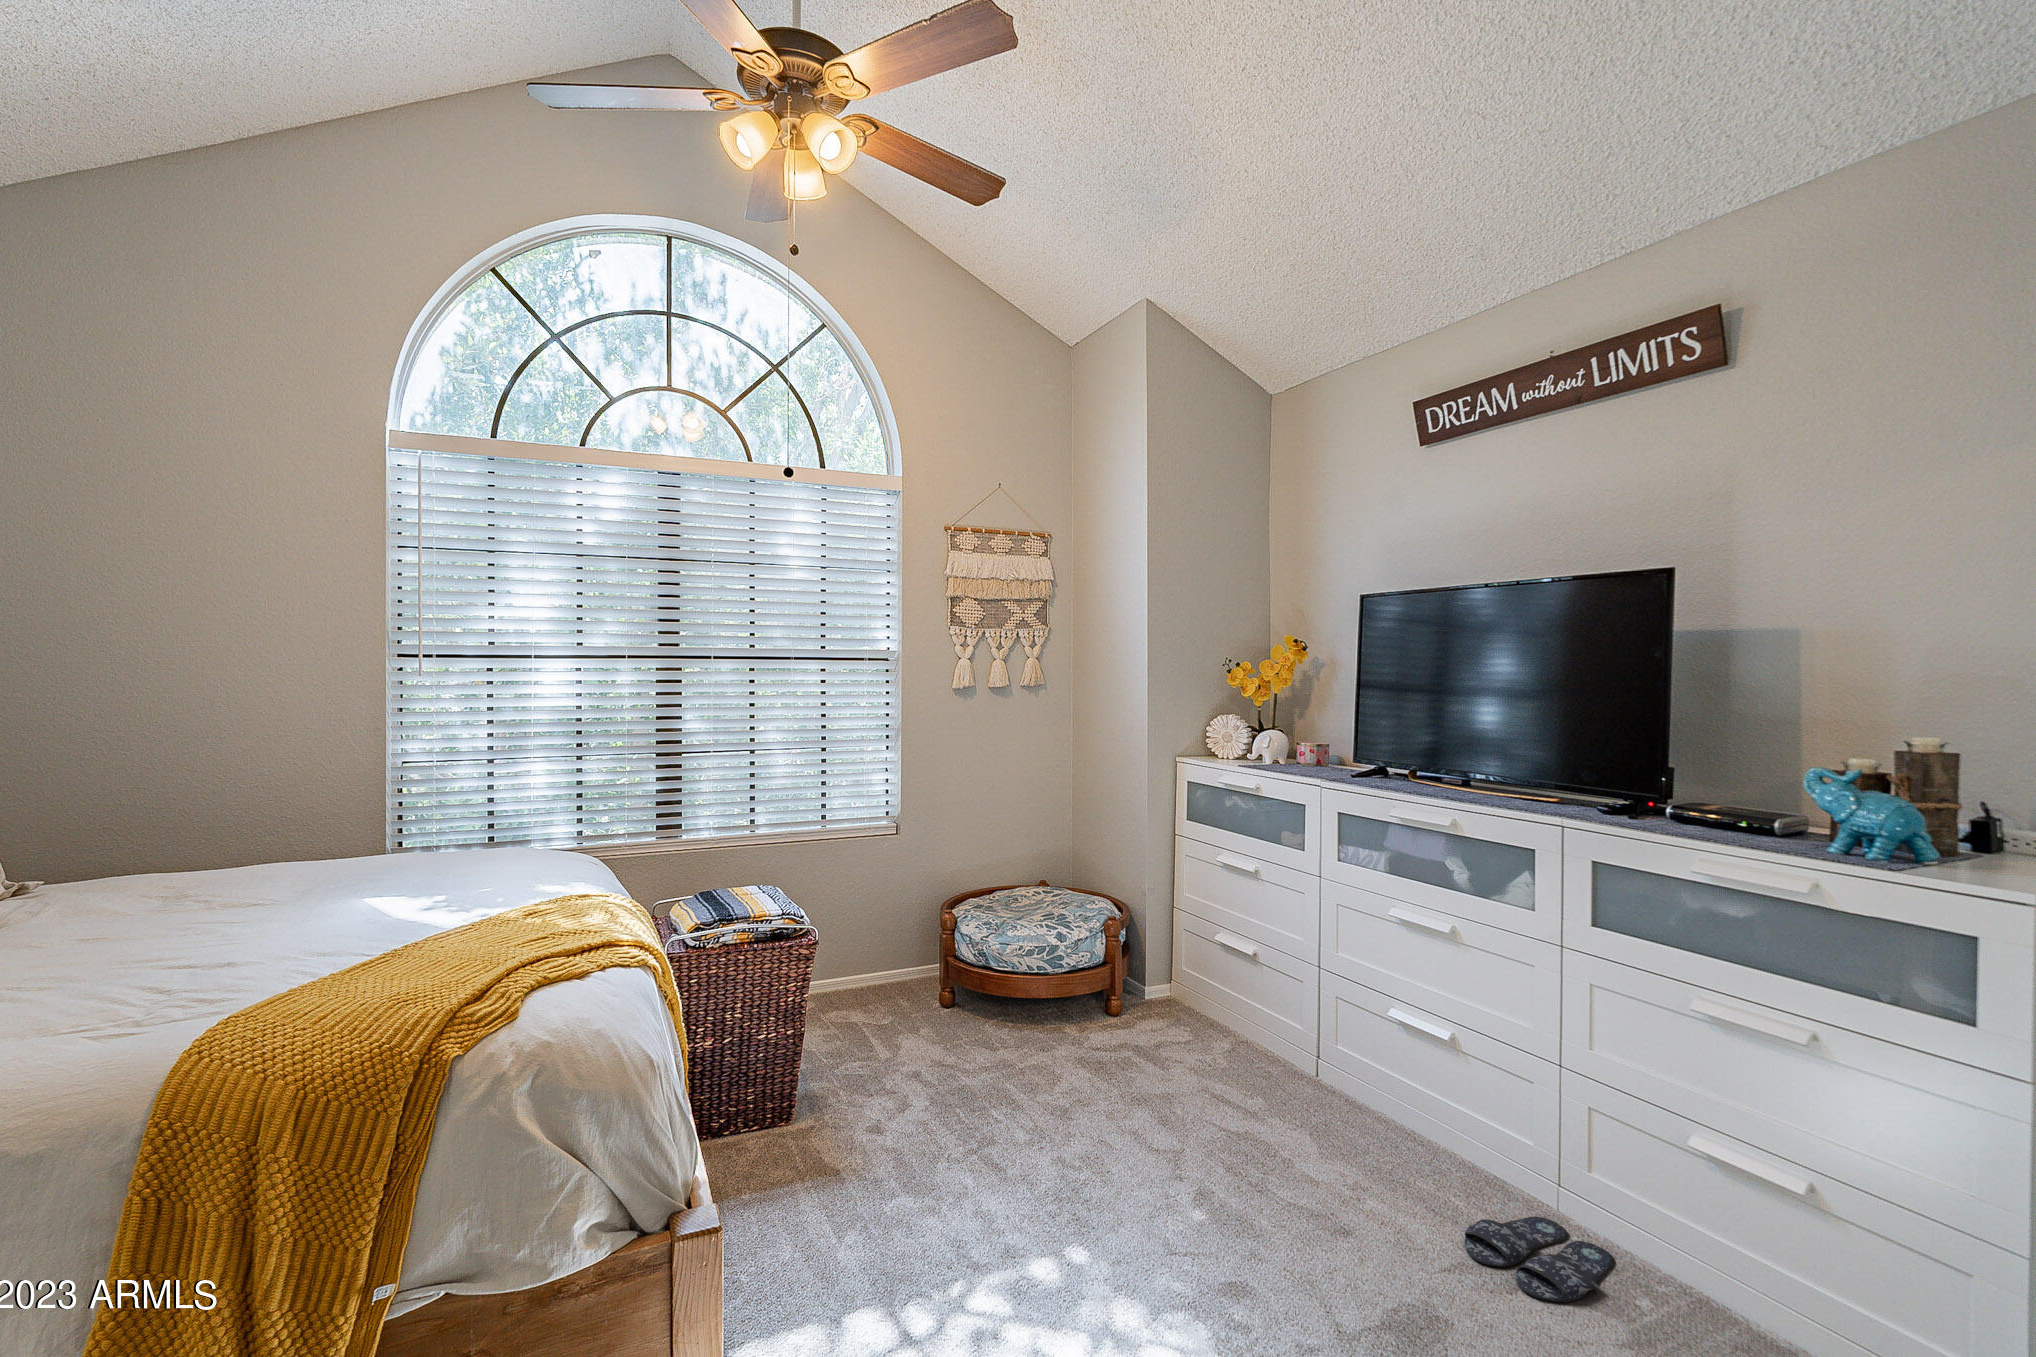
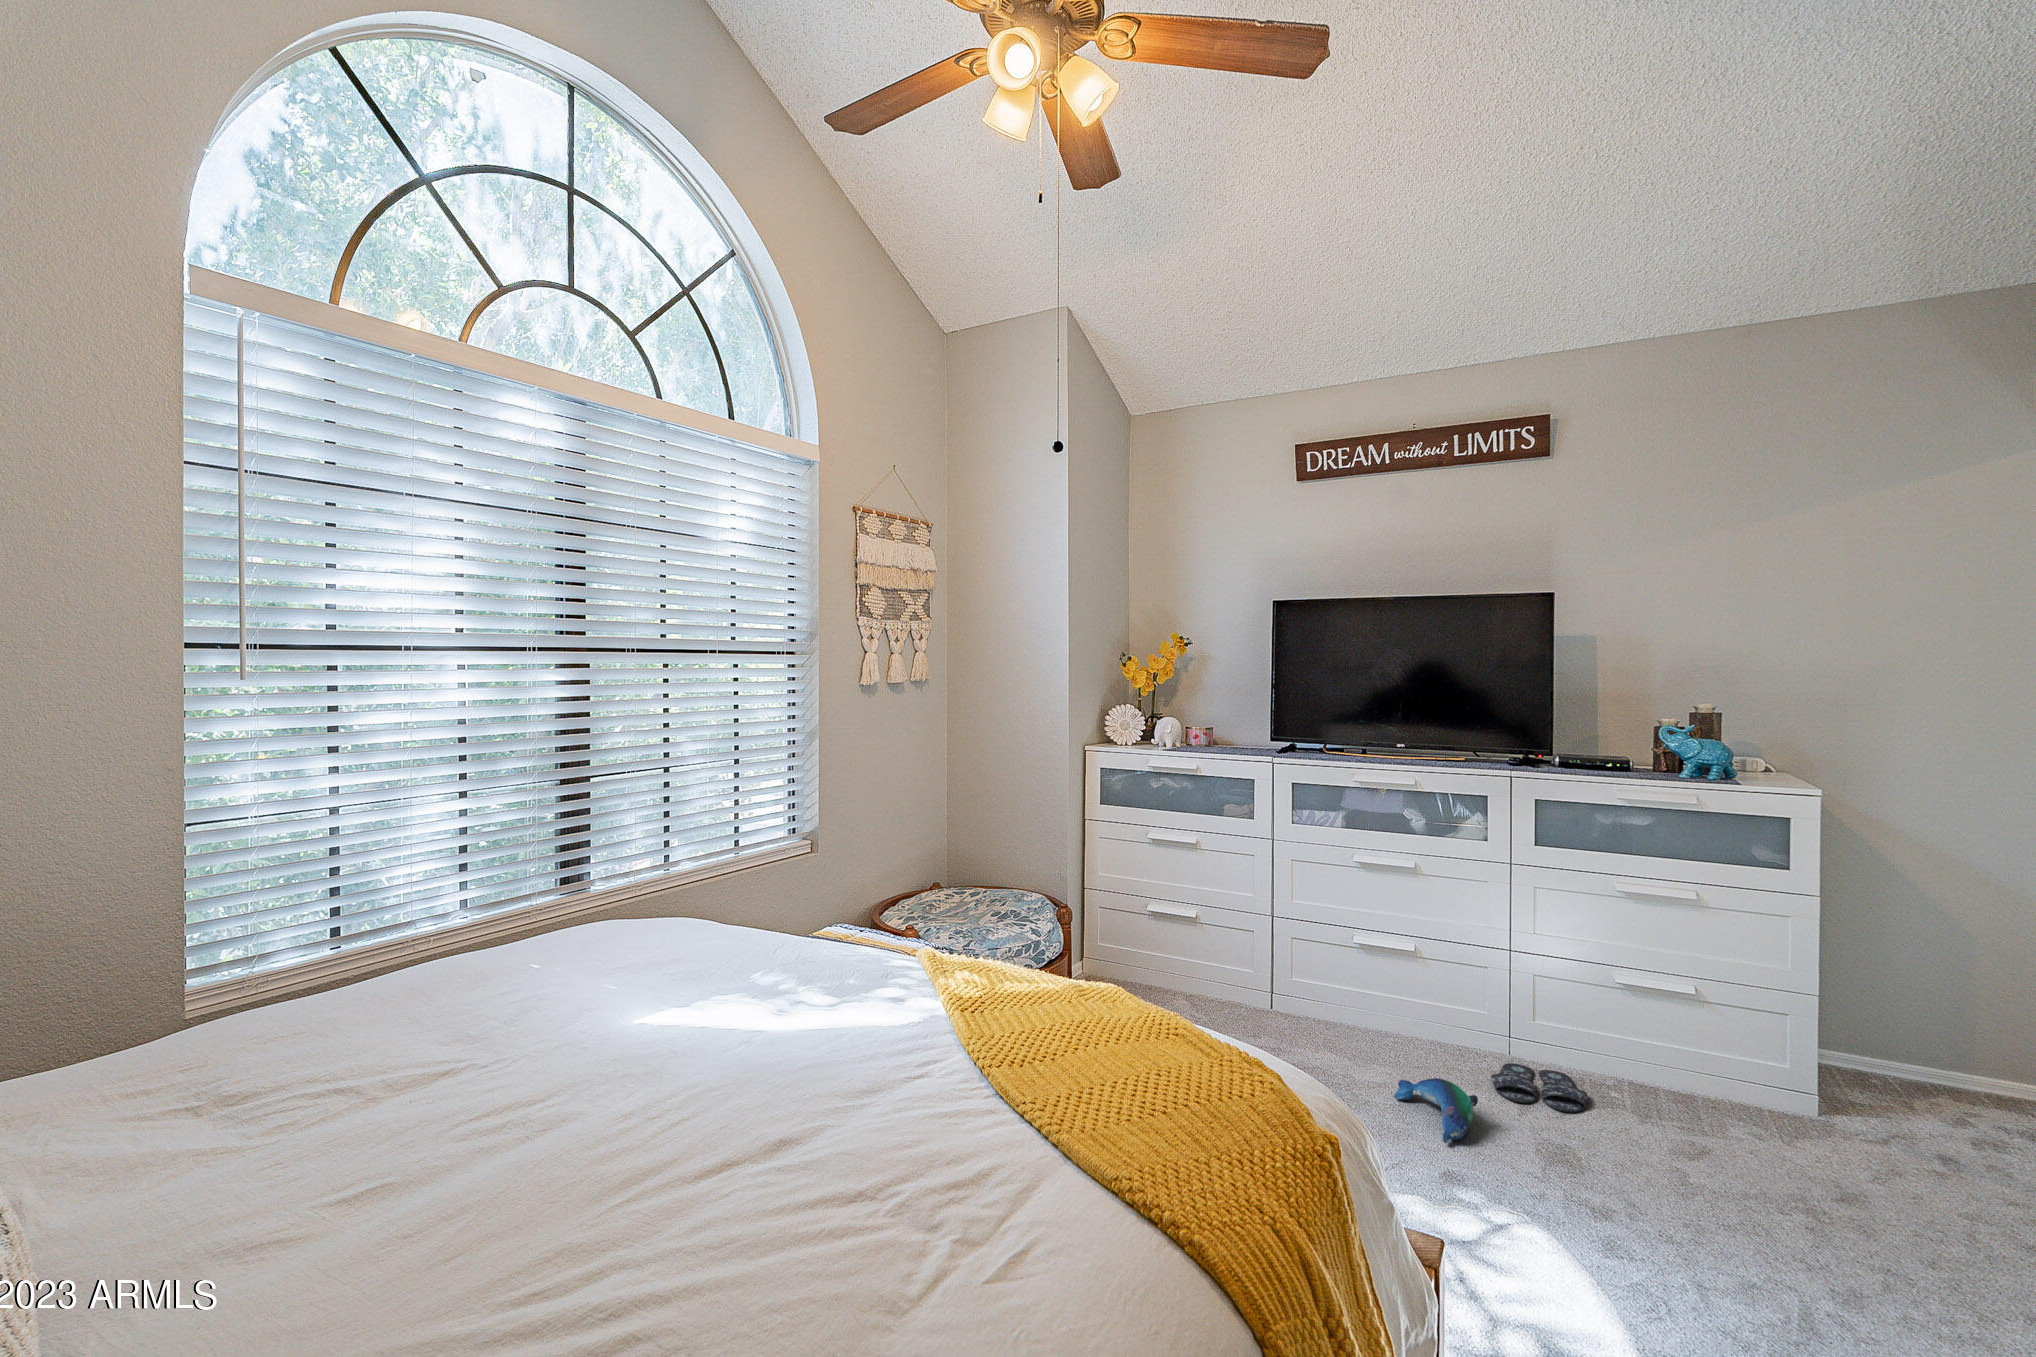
plush toy: none [1291,1181,1375,1262] -> present [1394,1078,1478,1143]

